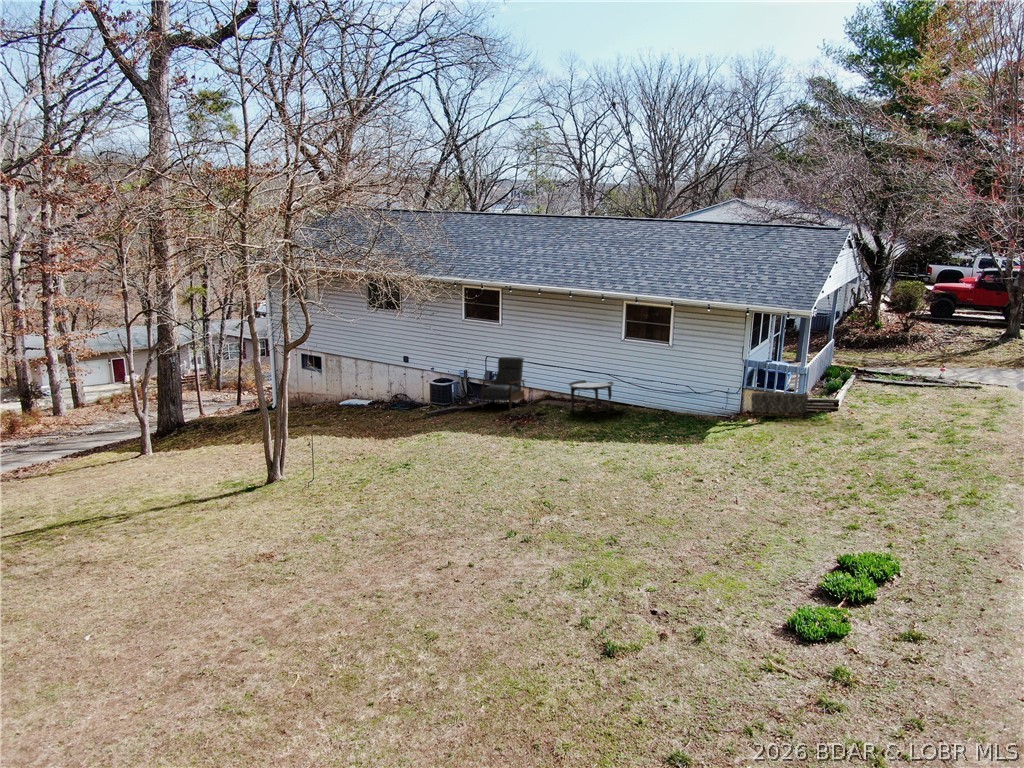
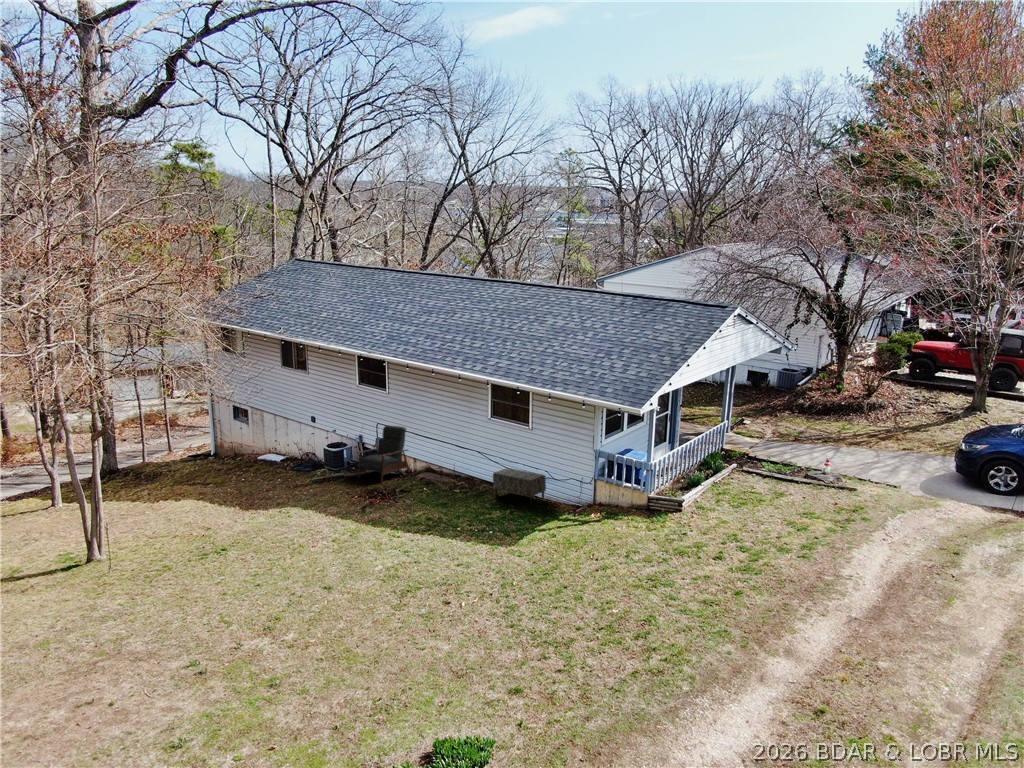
round table: present [569,381,614,413] -> none [431,456,479,495]
bench: present [751,392,808,420] -> present [493,468,546,503]

